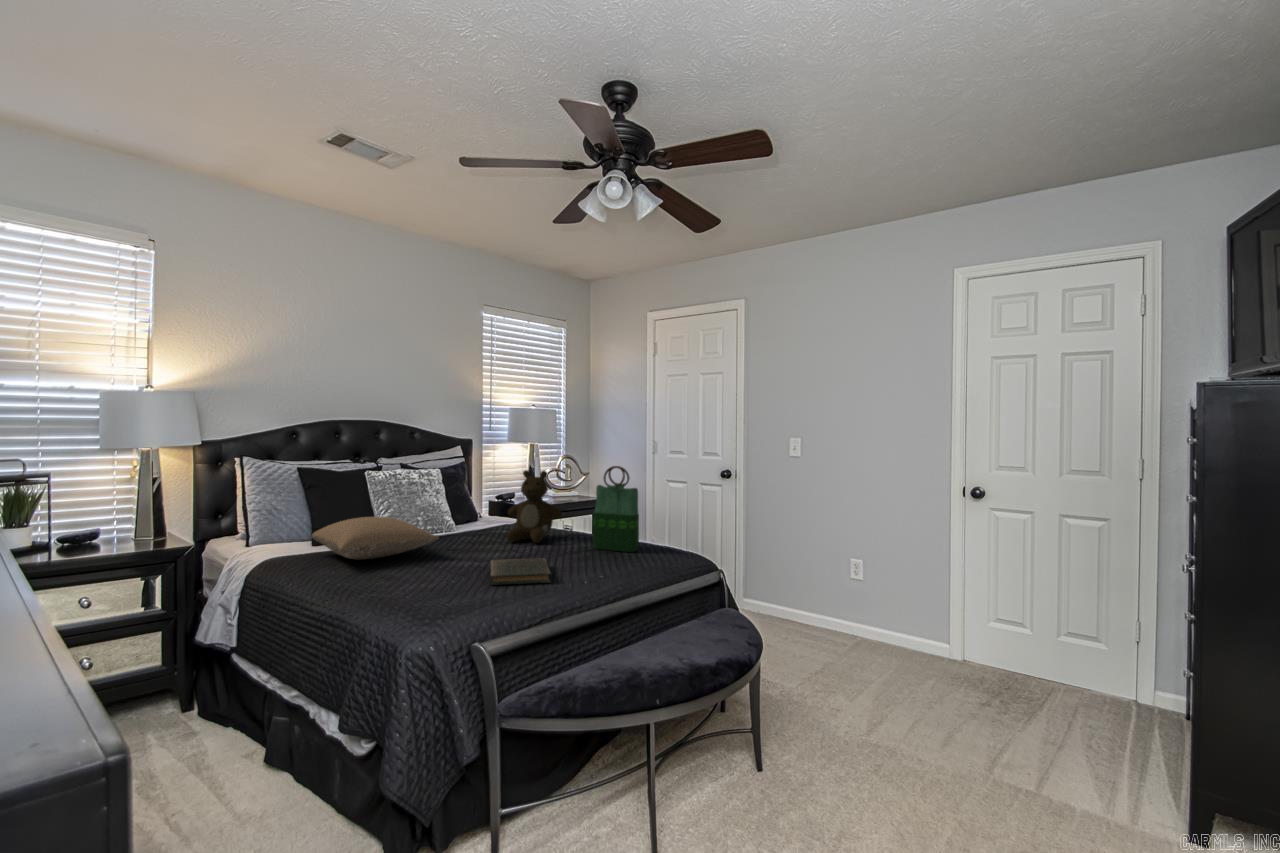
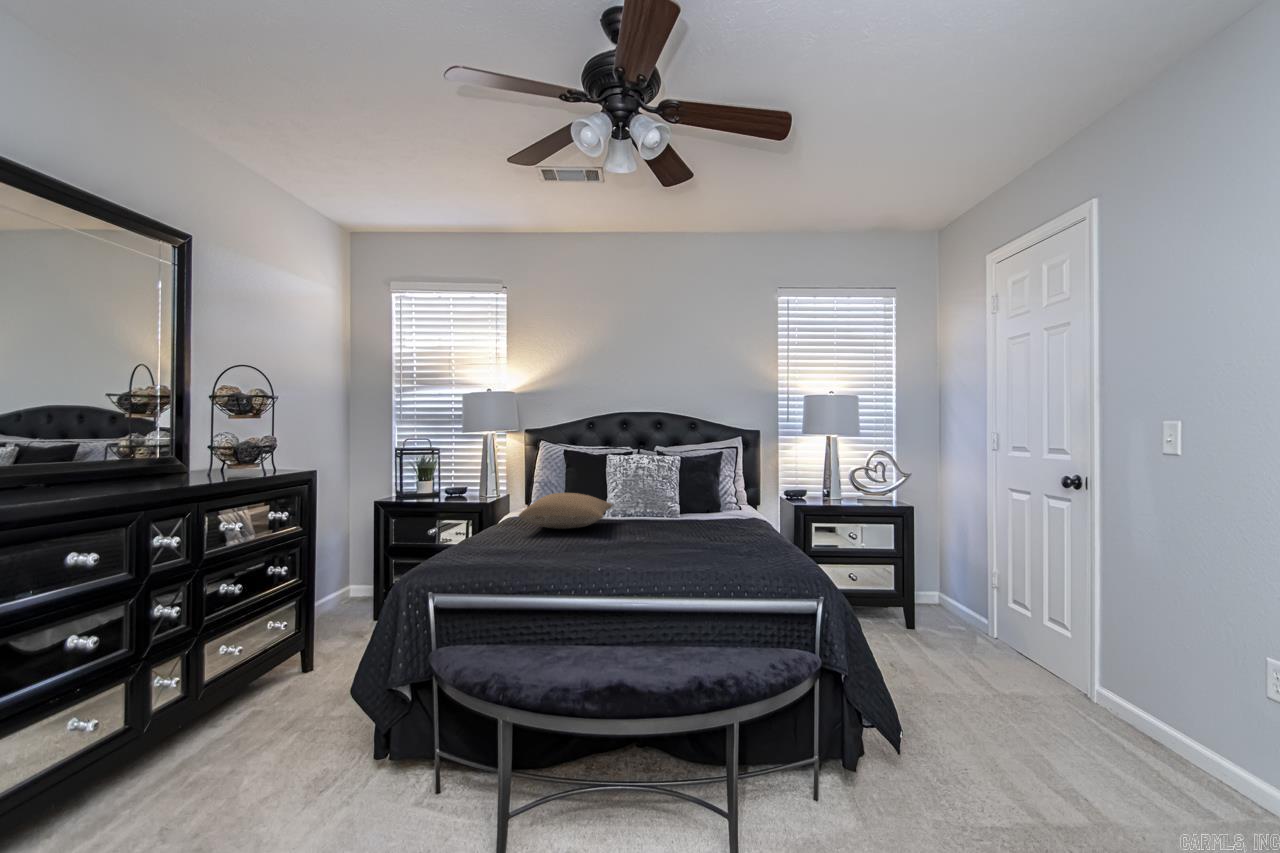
tote bag: present [593,466,639,552] -> none [750,457,791,560]
teddy bear: present [506,470,562,543] -> none [688,459,747,536]
book: present [490,558,551,585] -> none [573,543,661,571]

